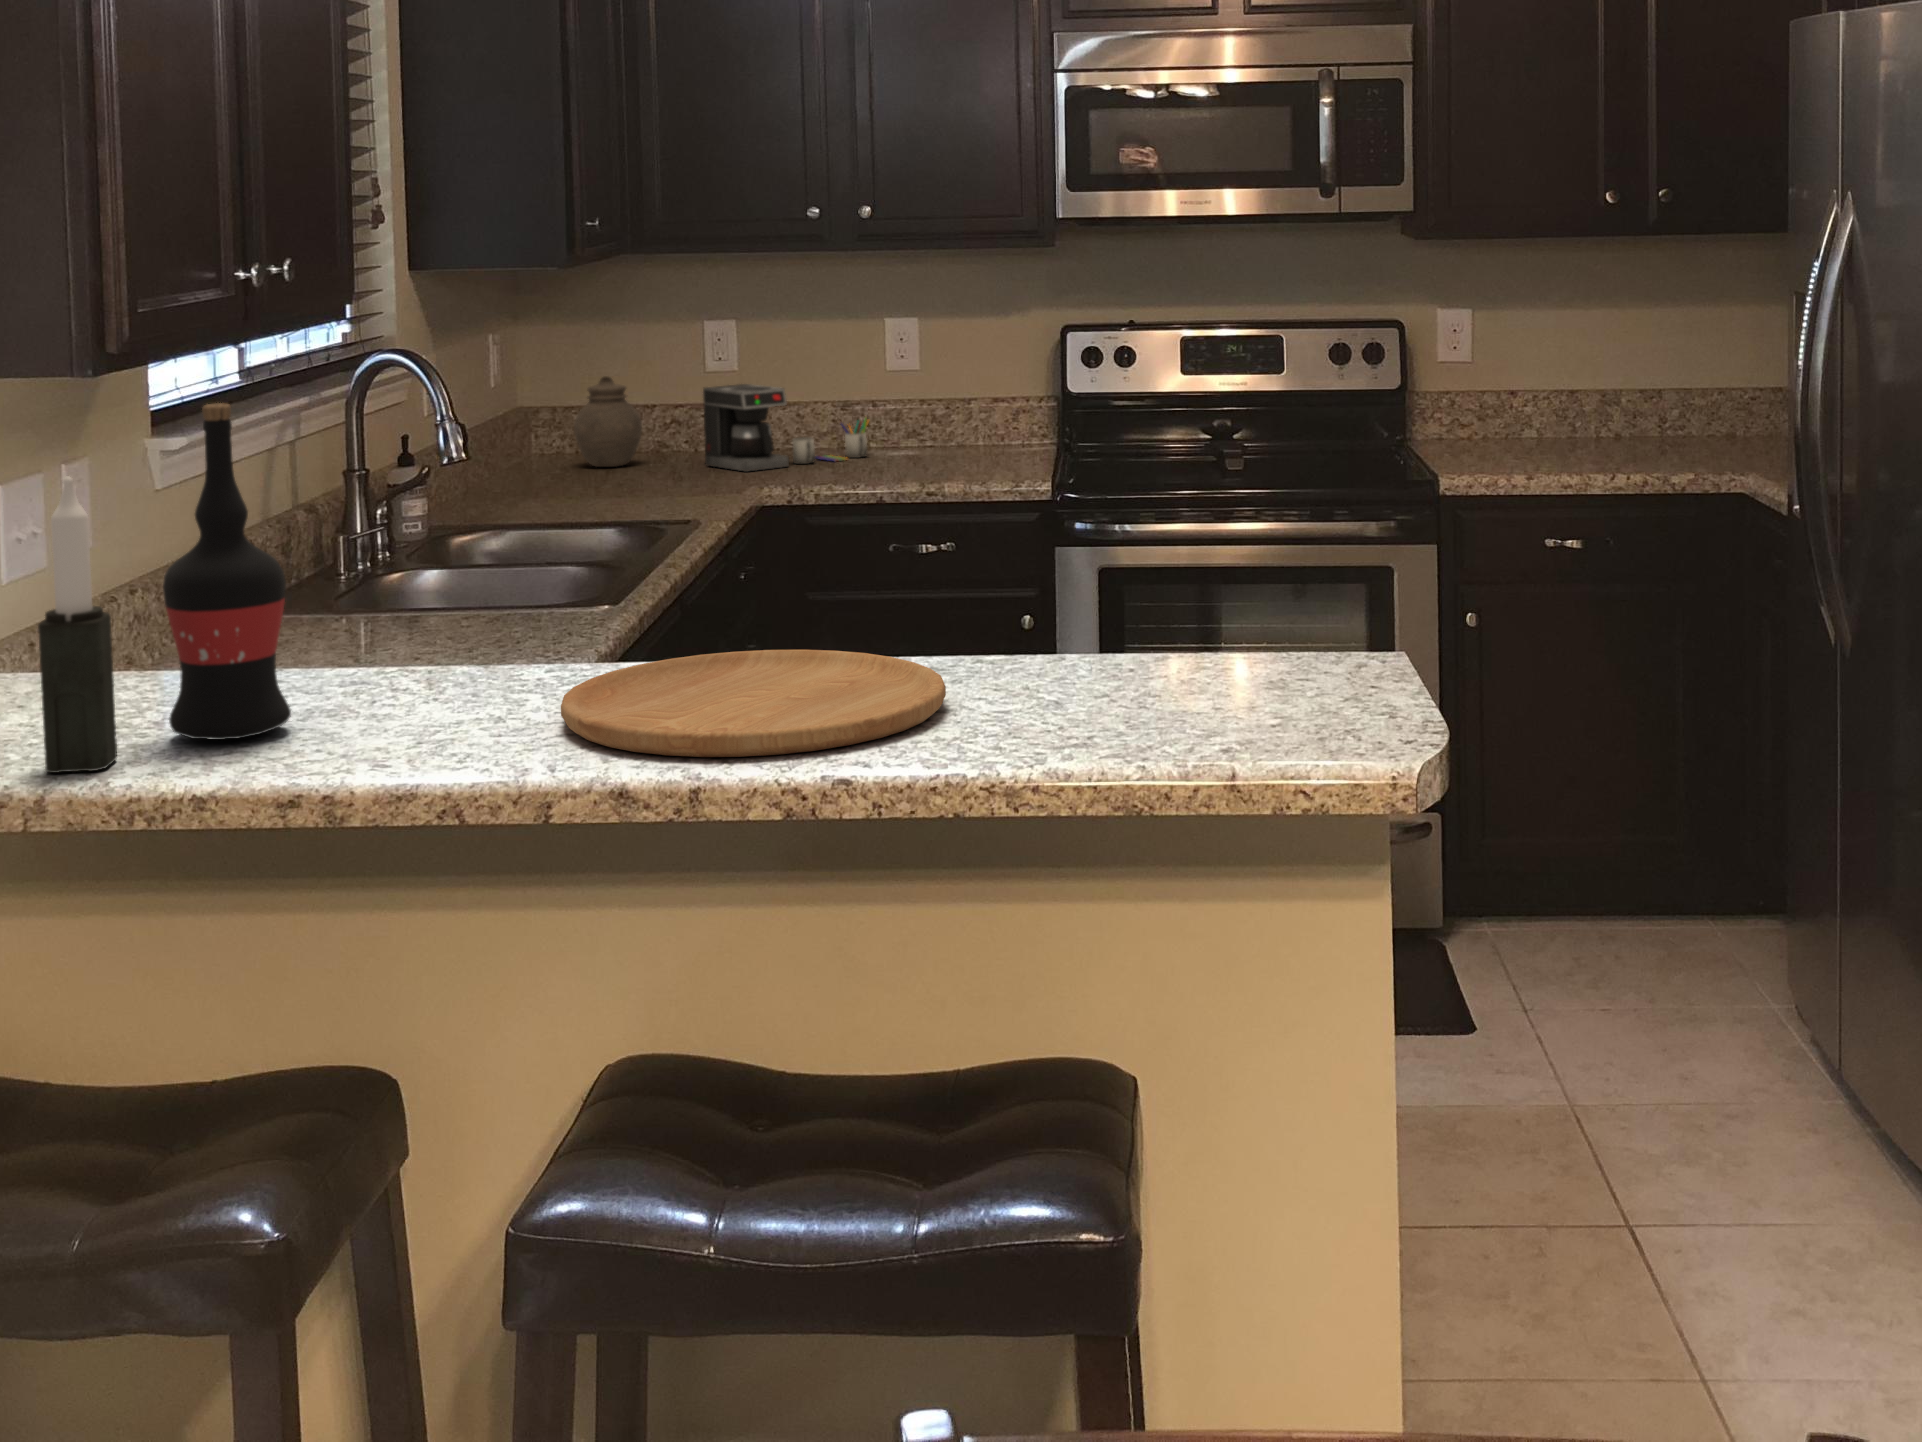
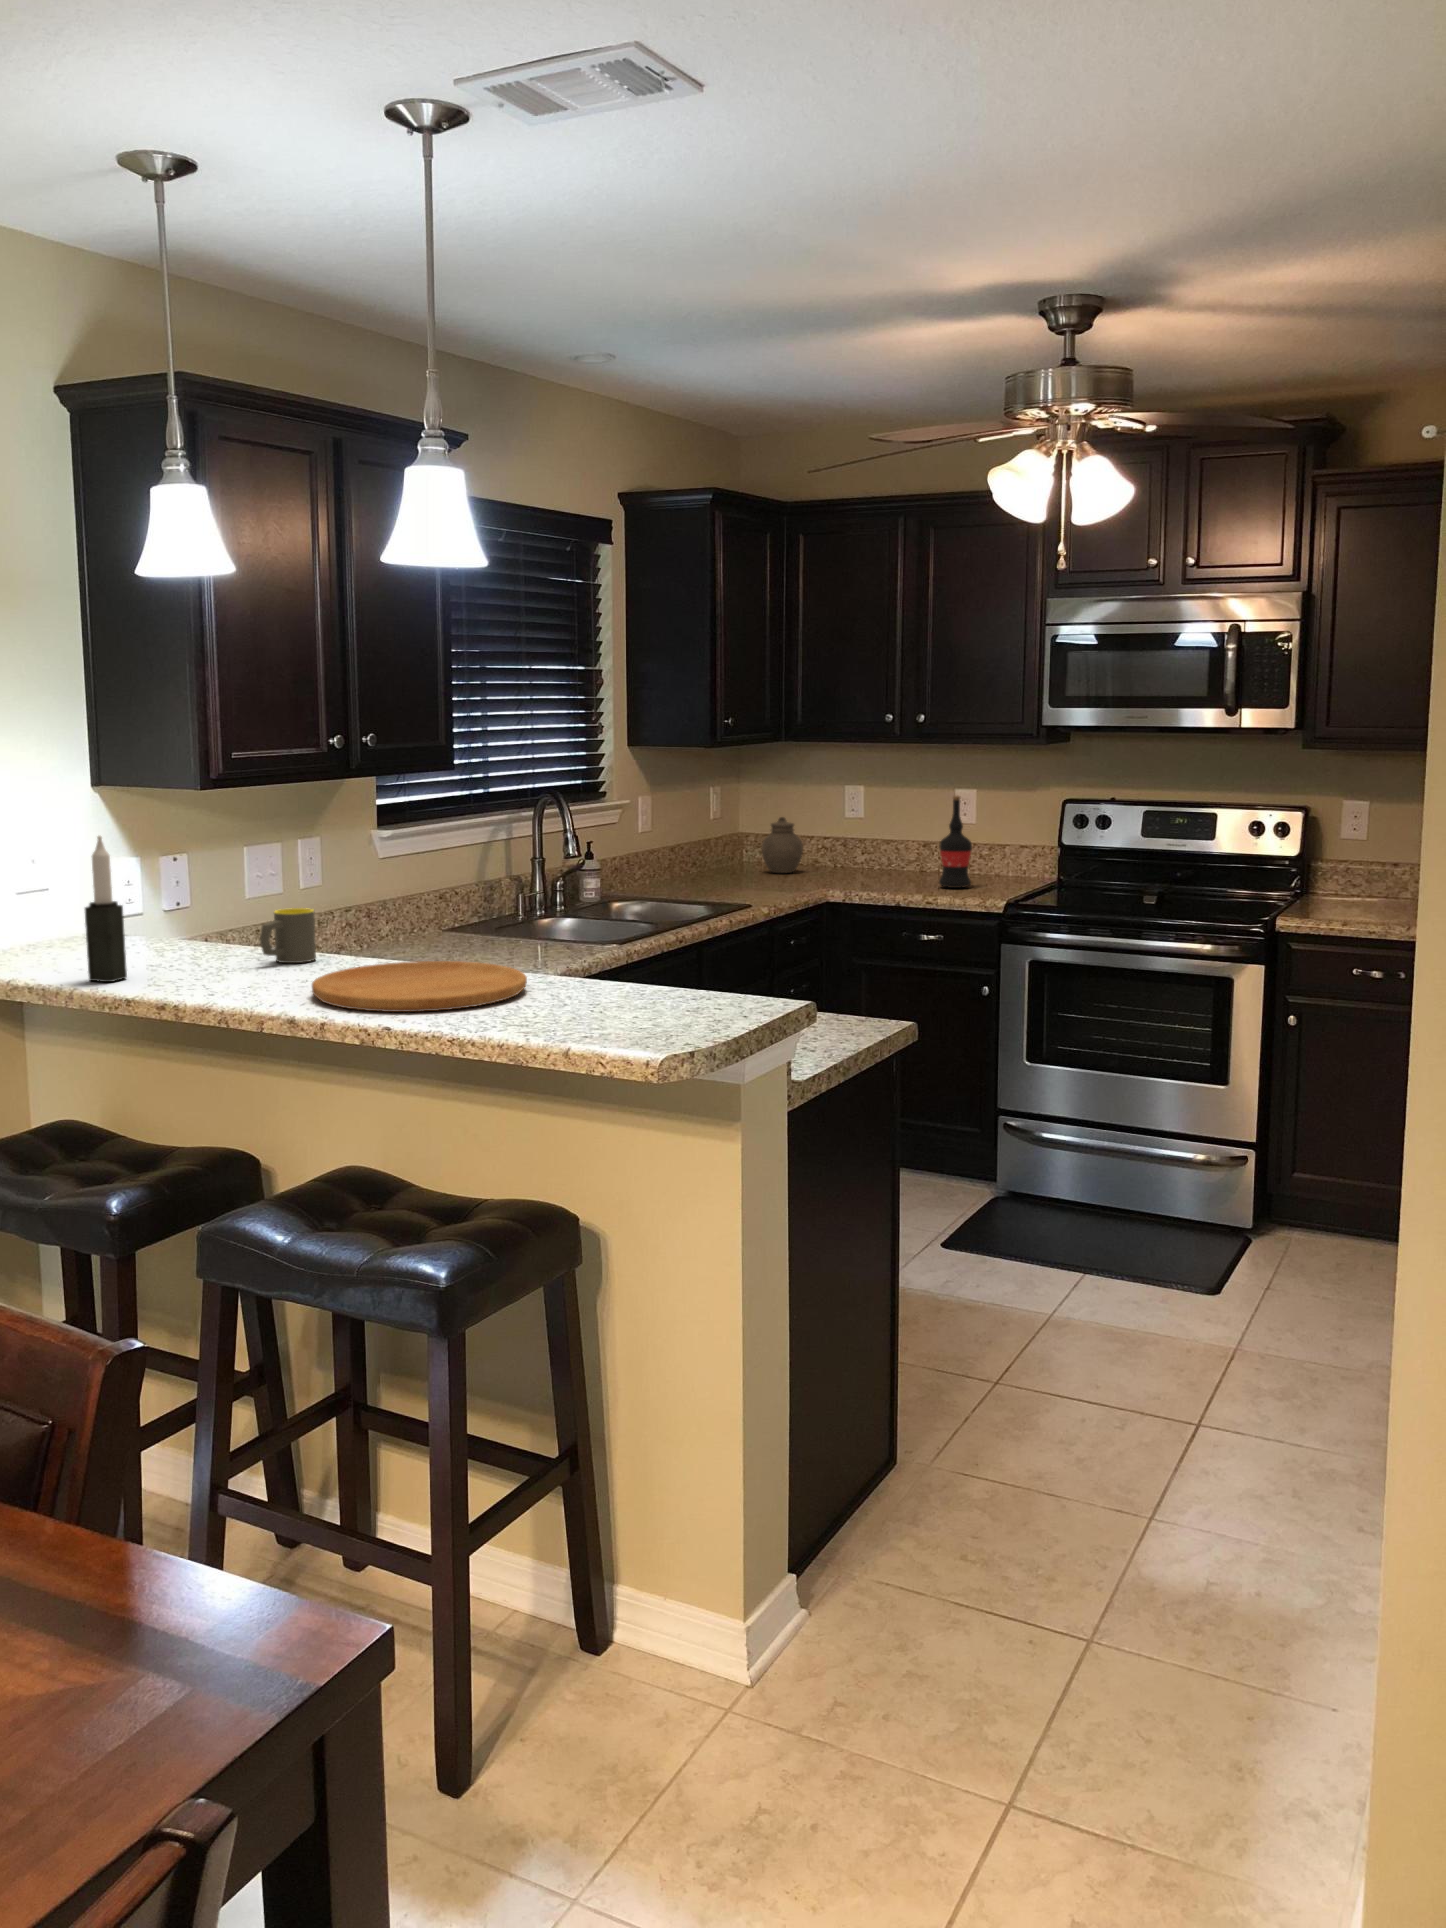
coffee maker: present [703,384,869,472] -> none [834,827,942,882]
wine bottle: present [163,403,291,740] -> present [939,795,972,888]
mug: none [316,586,397,693] -> present [260,908,316,963]

